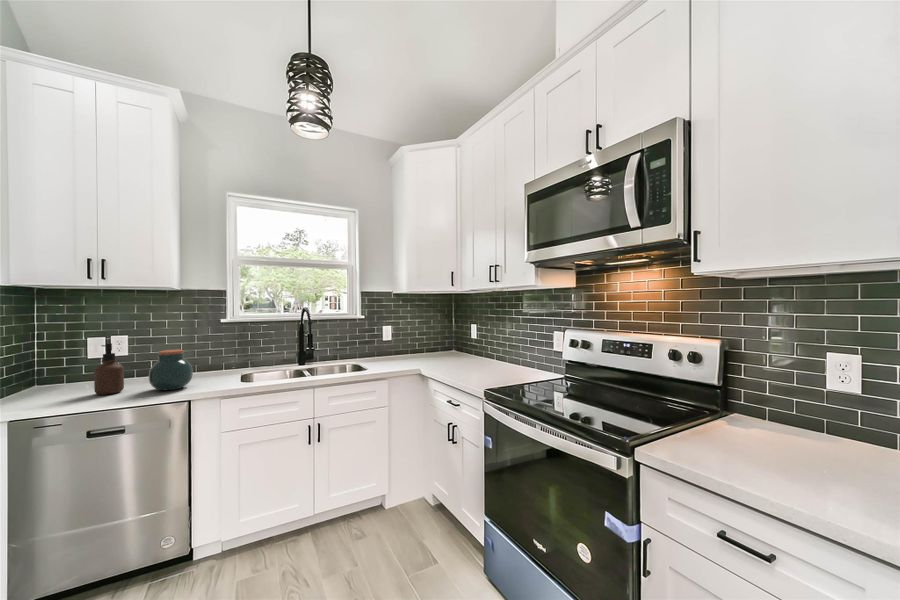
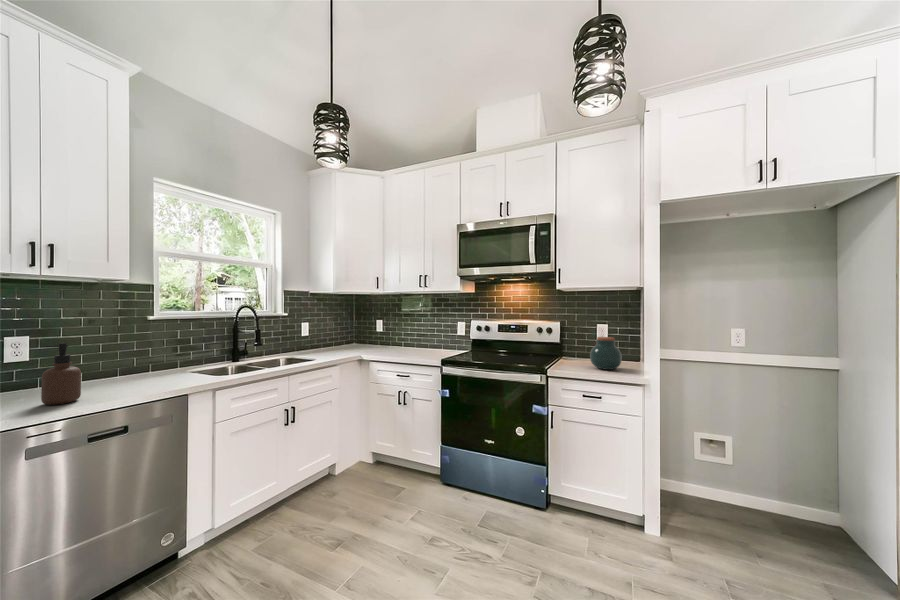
jar: present [149,349,193,390] -> present [590,337,622,370]

